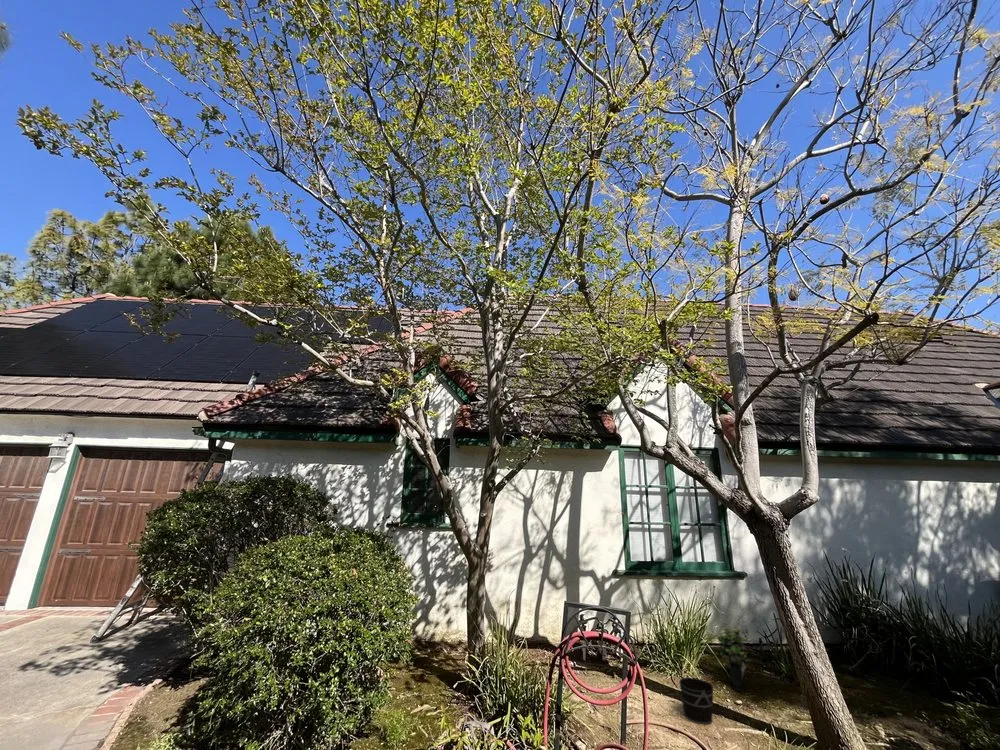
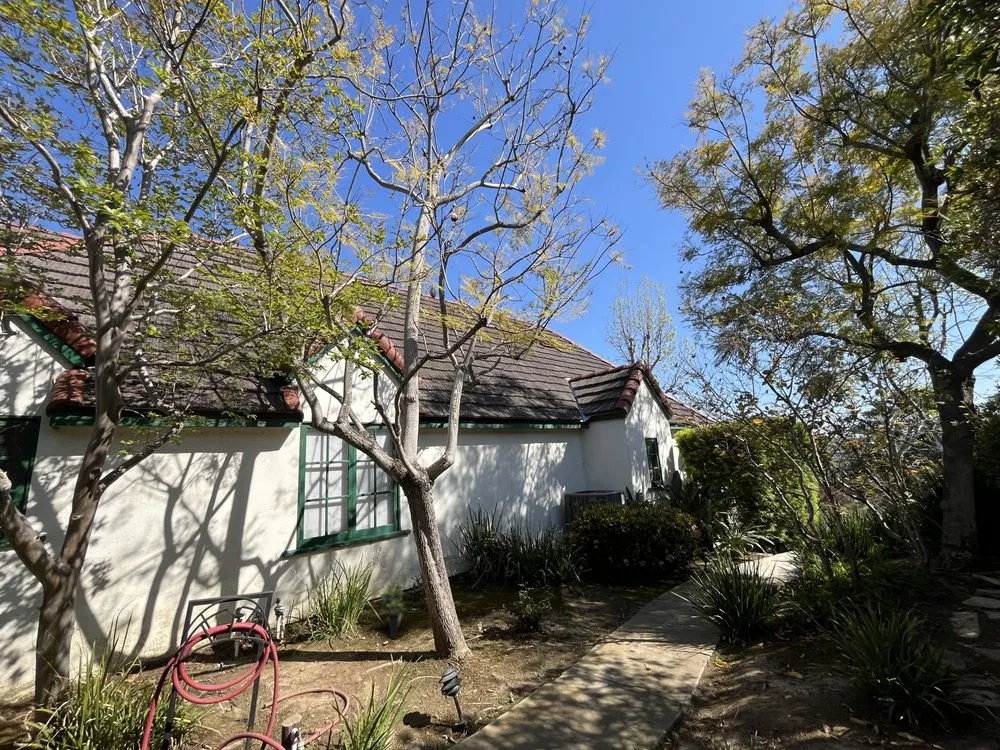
bucket: present [680,677,713,724] -> none [340,643,372,687]

